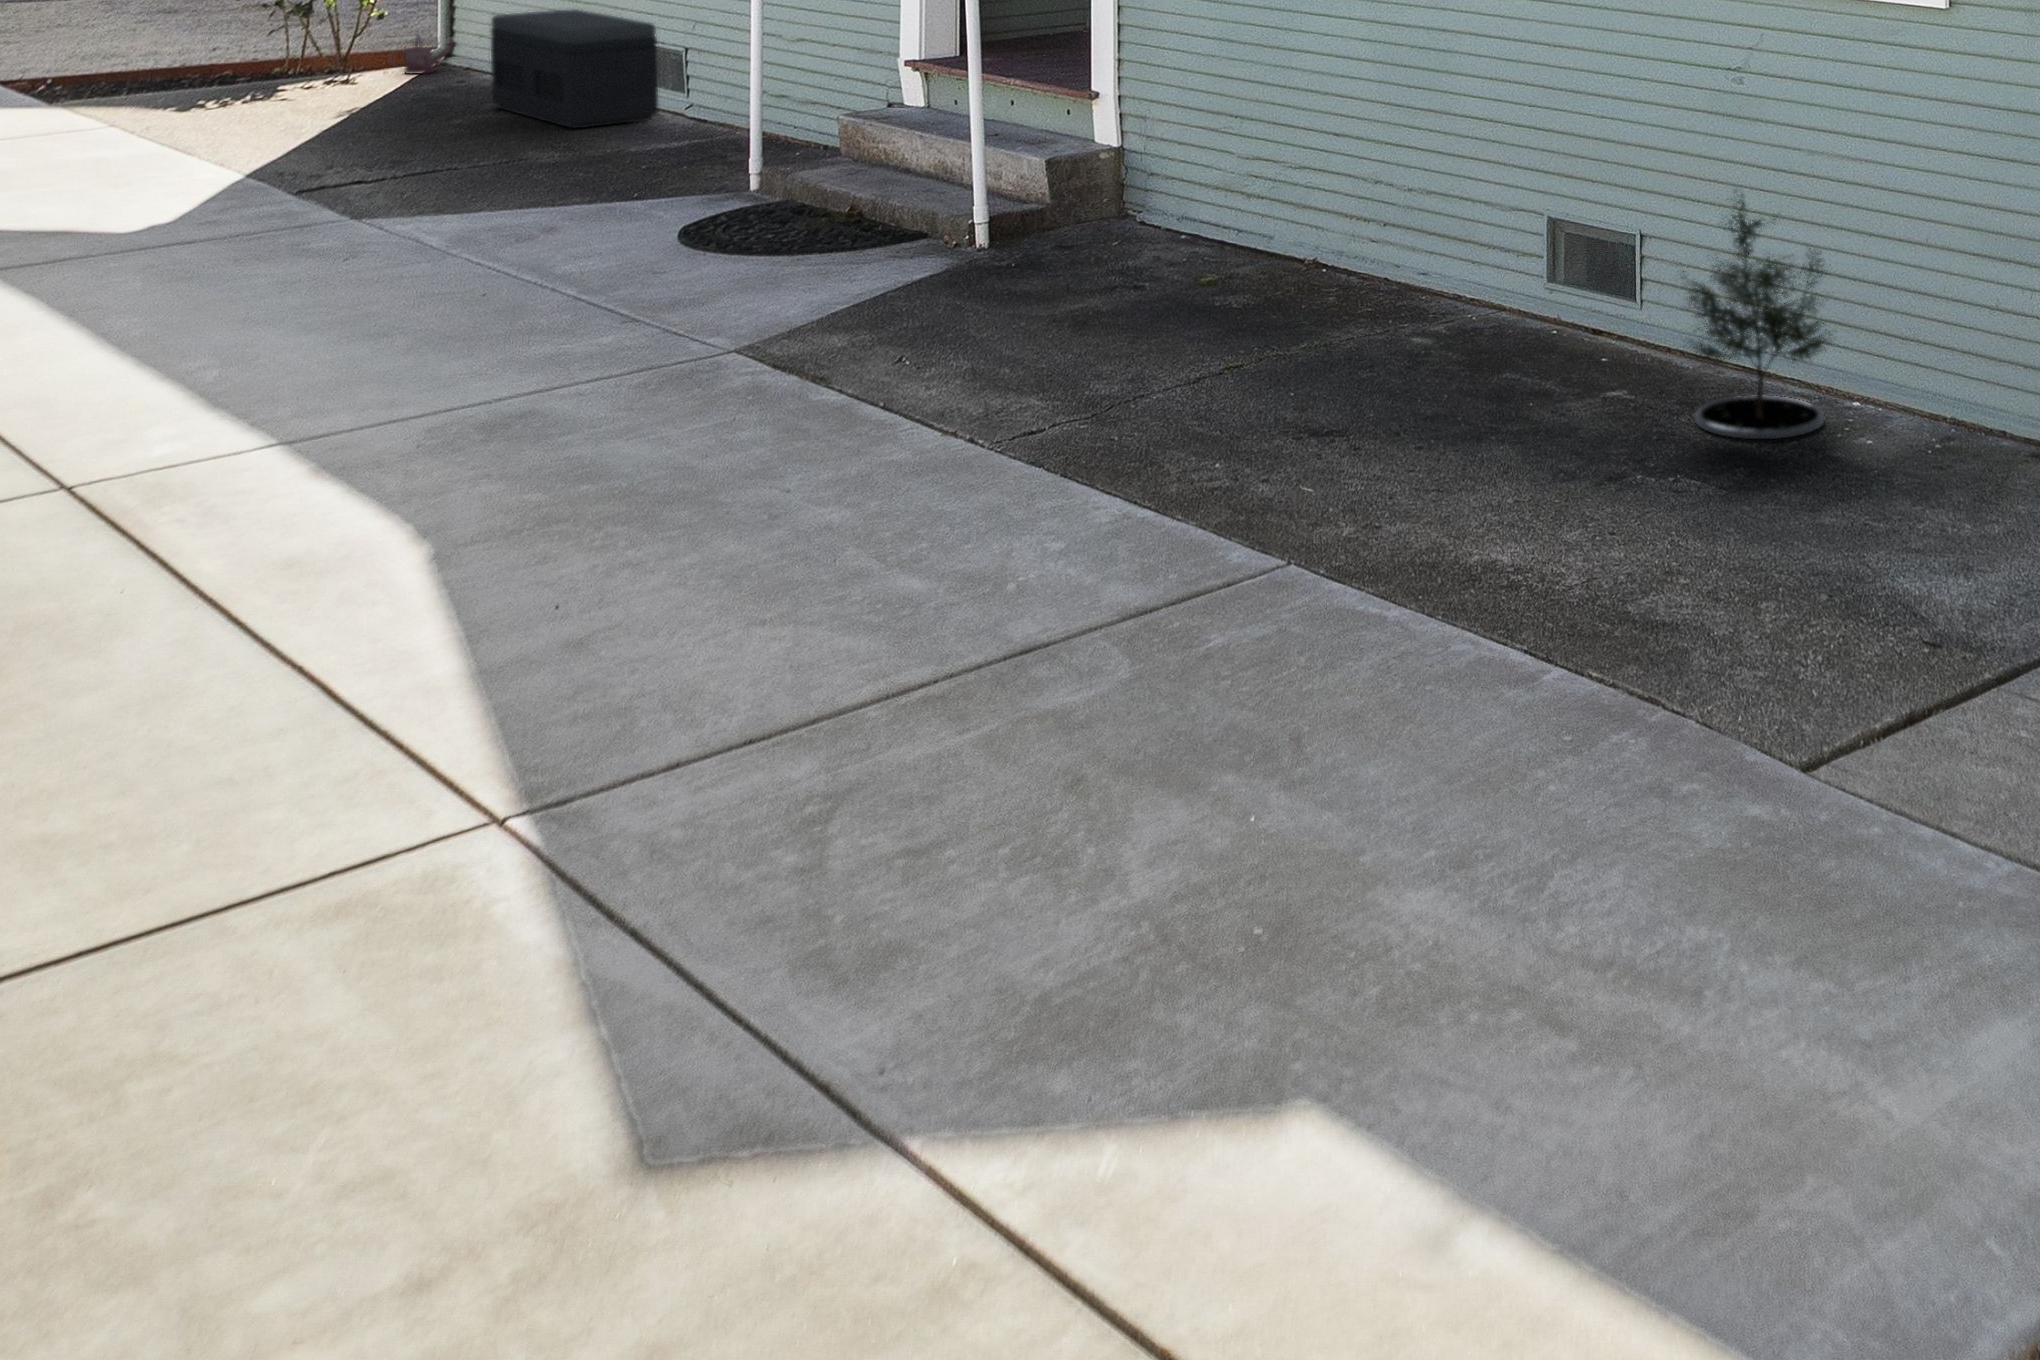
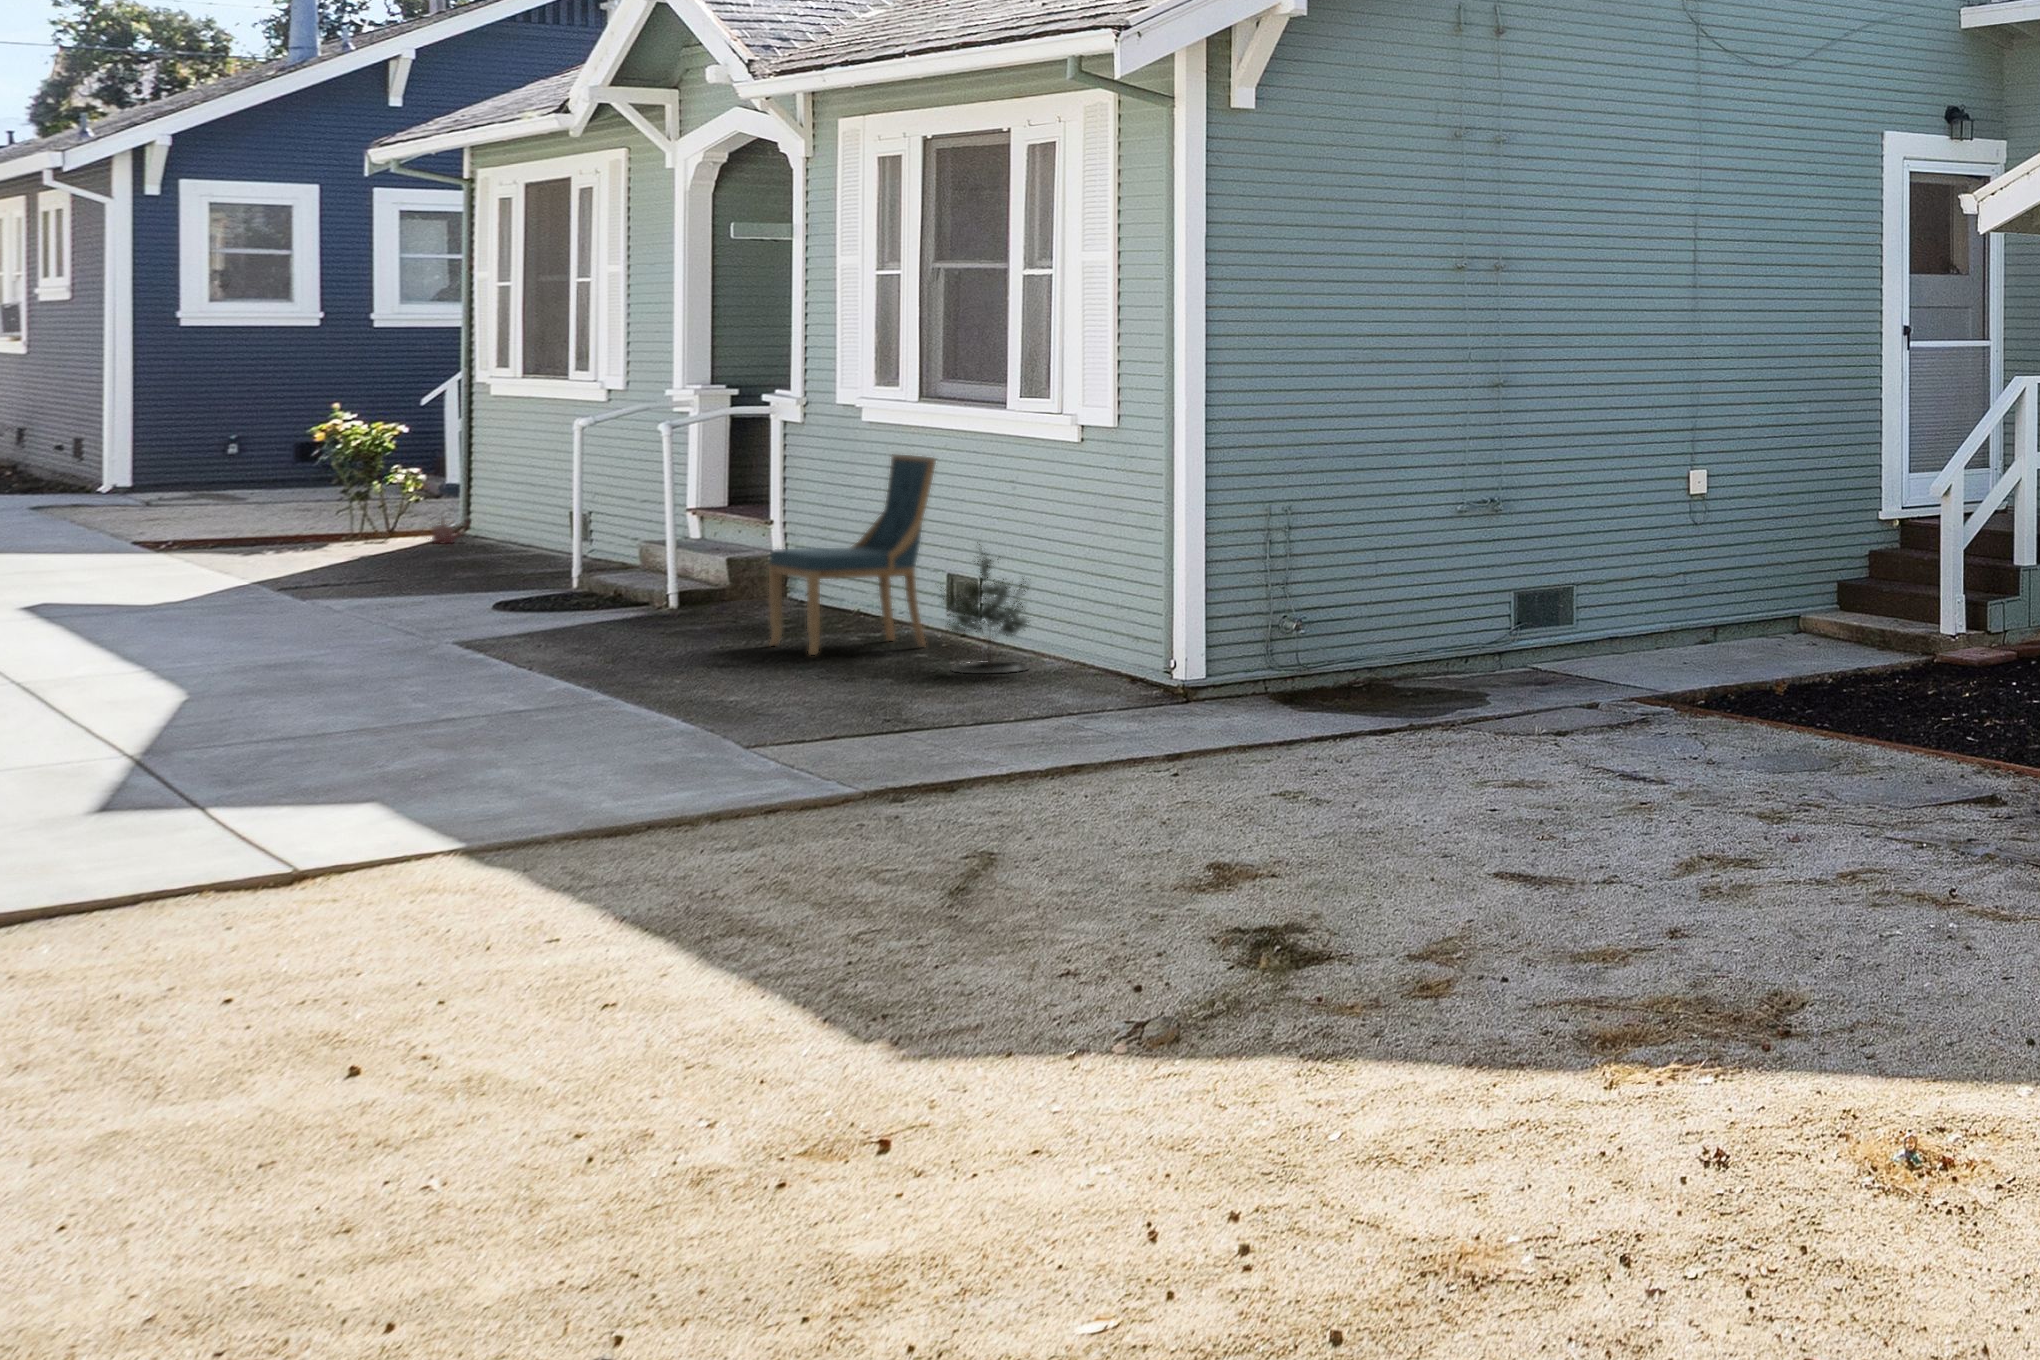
chair: none [1266,6,1539,386] -> present [769,454,936,655]
storage bench: present [491,9,658,129] -> none [468,493,574,567]

